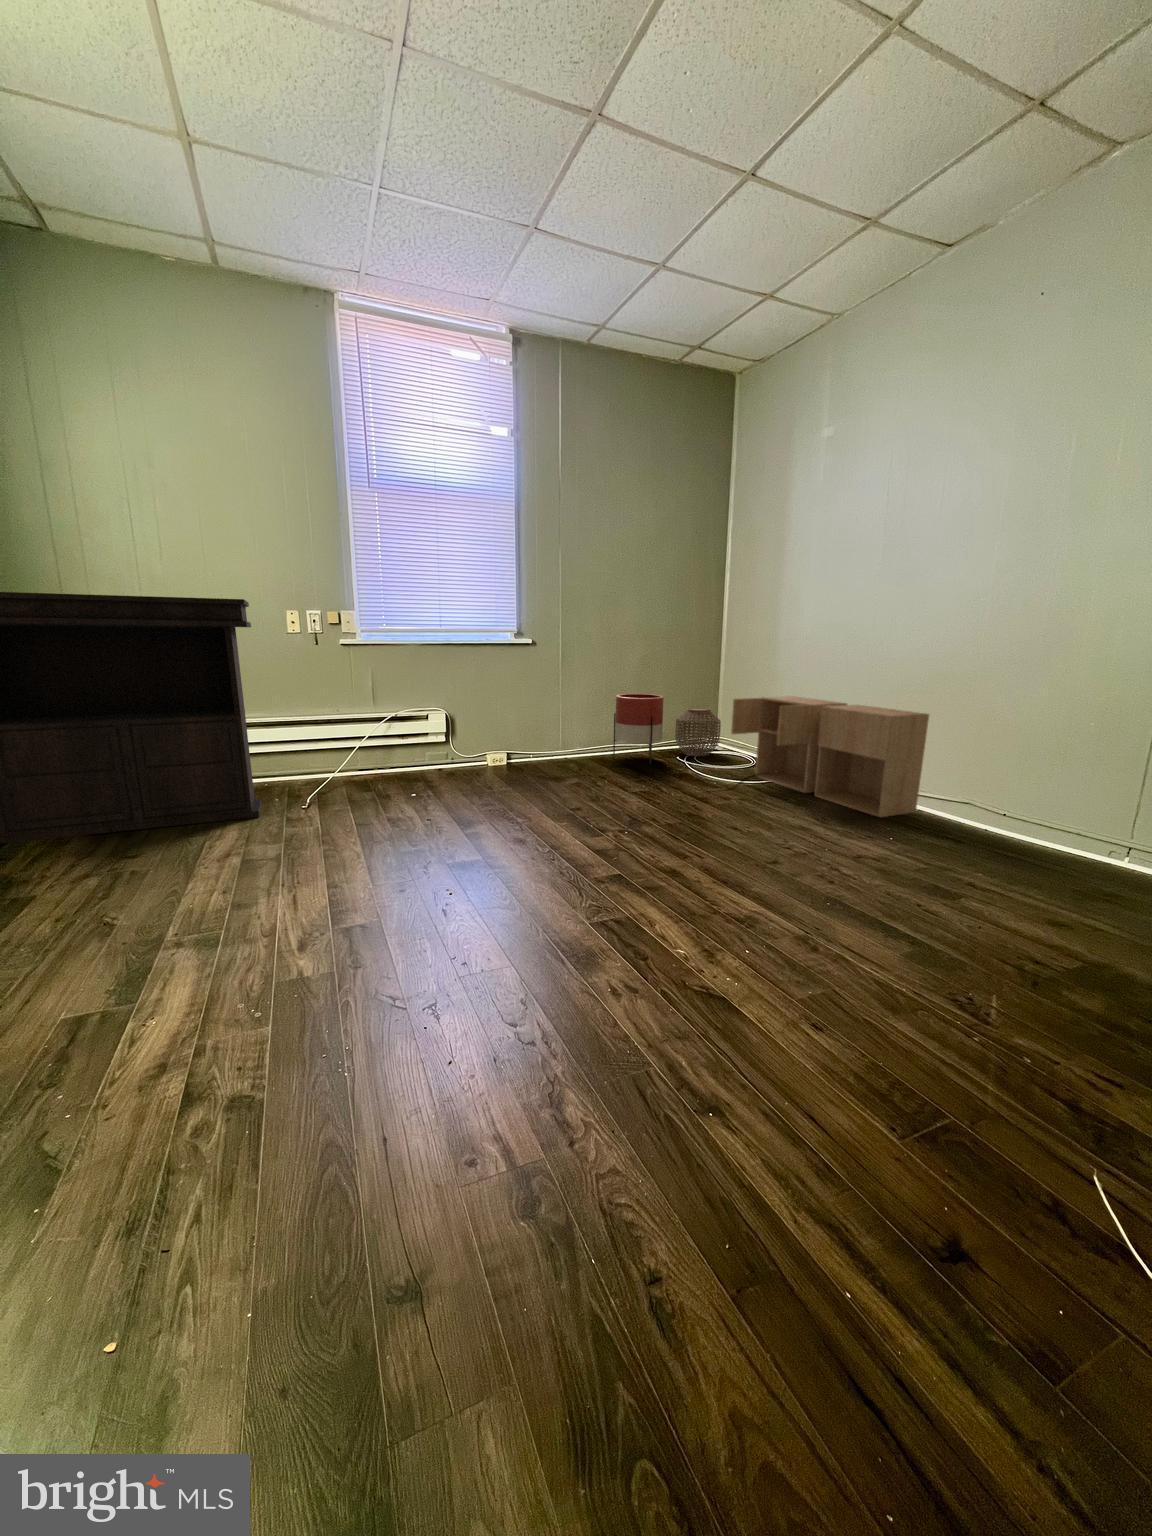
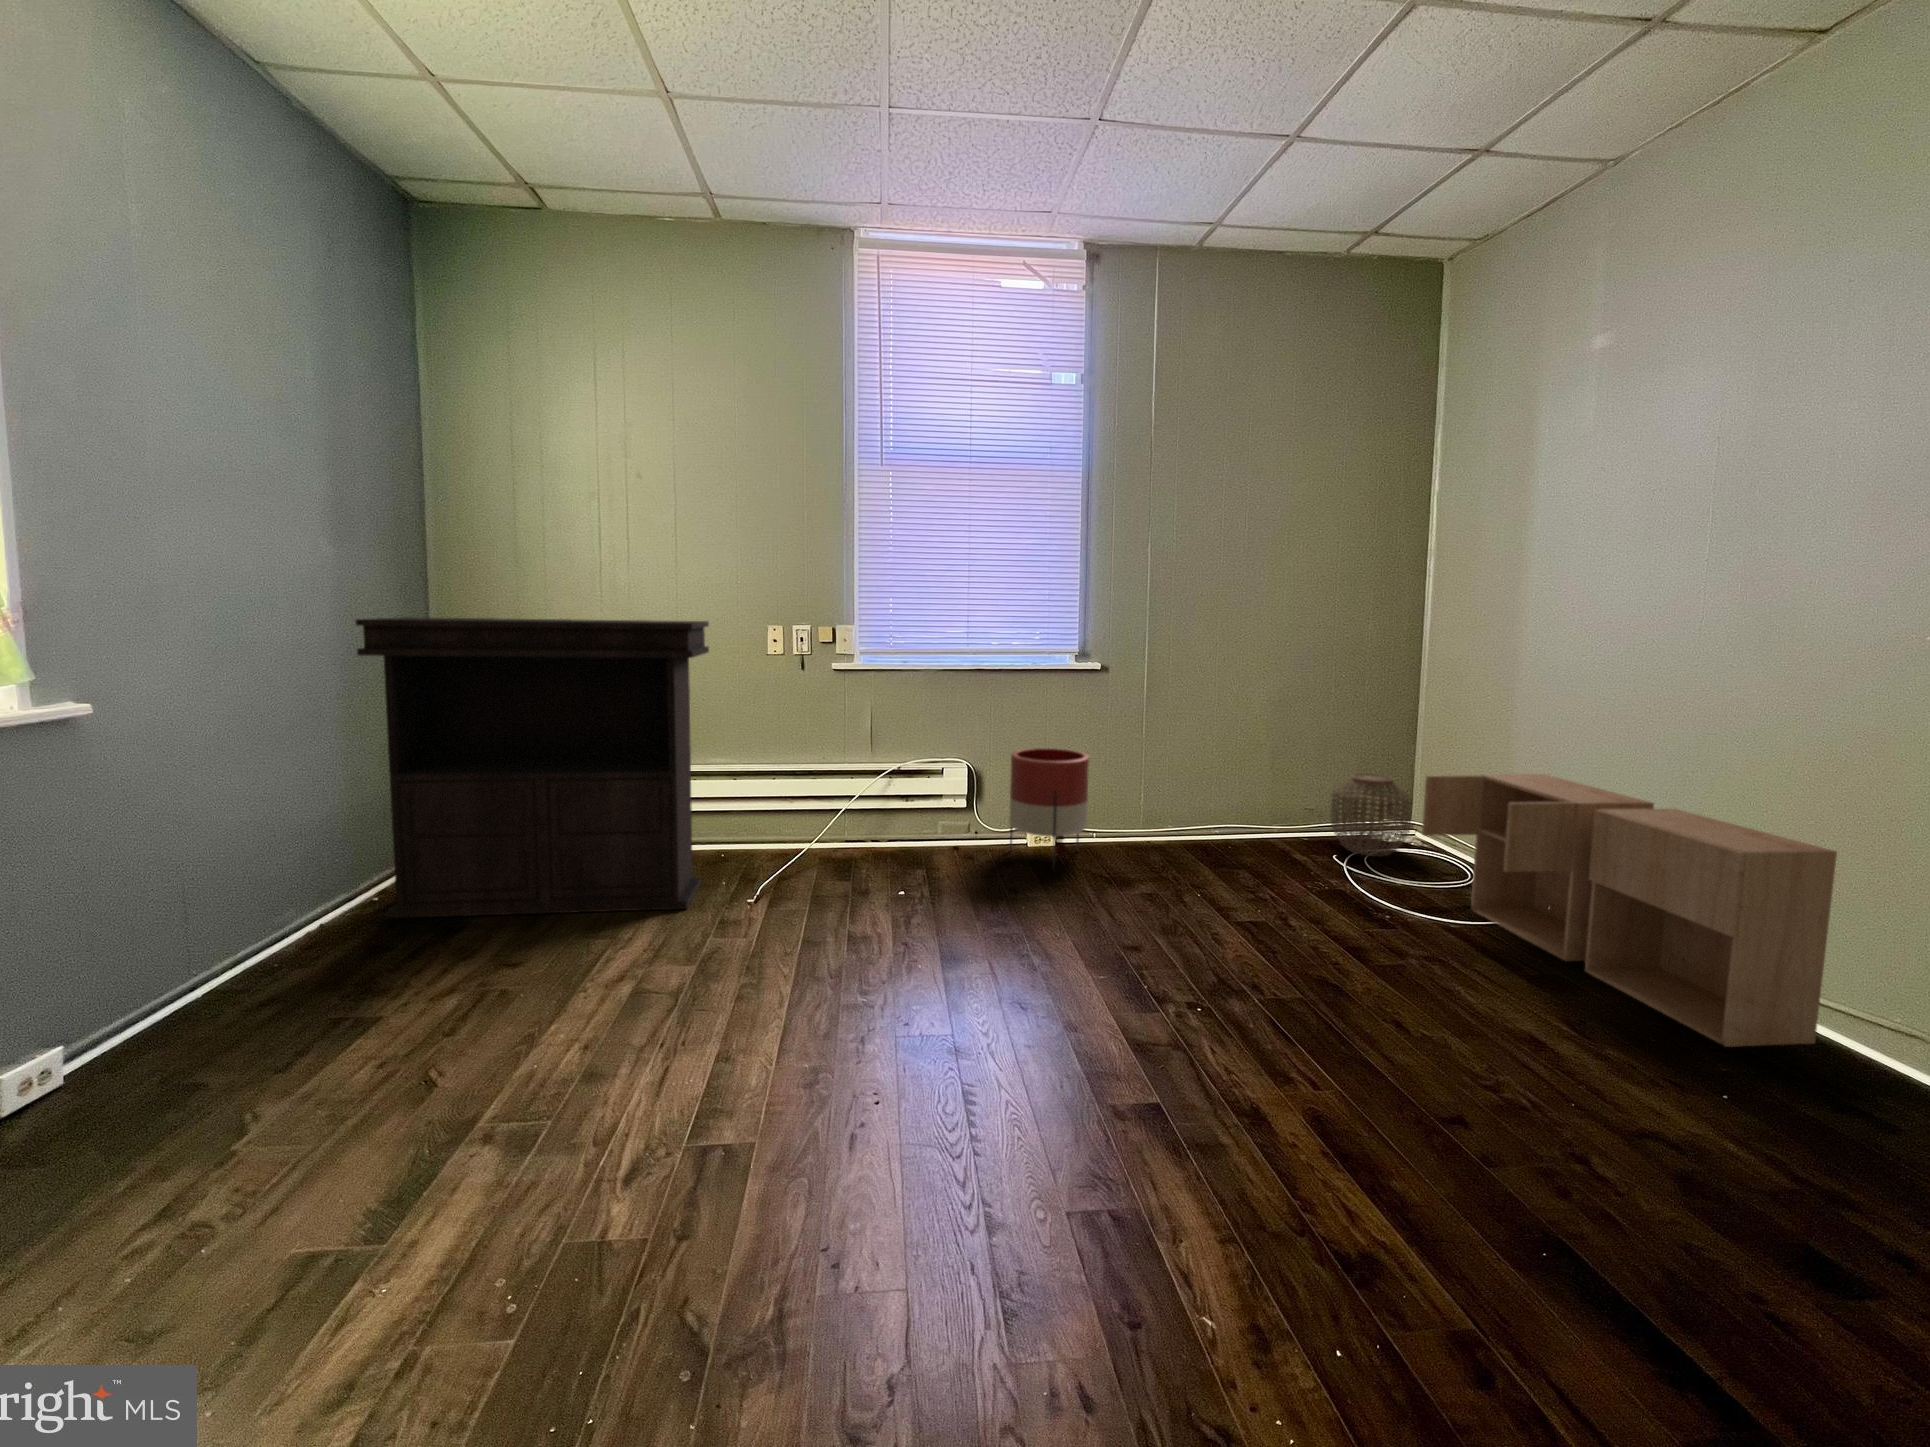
planter: present [613,694,664,764] -> present [1009,748,1089,869]

